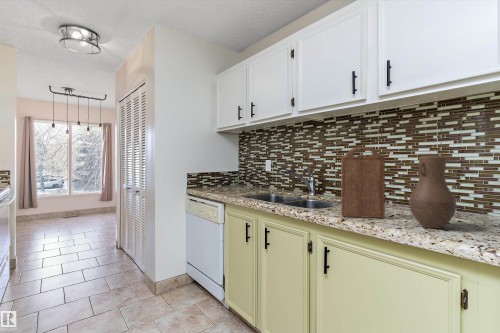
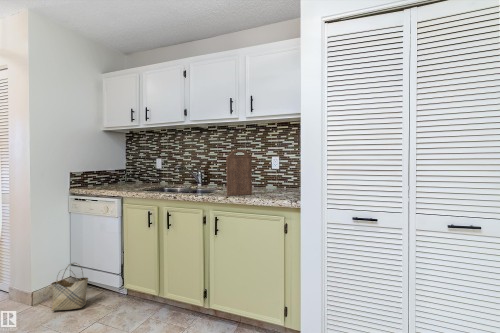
vase: present [409,156,457,228] -> none [265,156,287,196]
woven basket: none [161,265,192,315] -> present [52,263,88,311]

